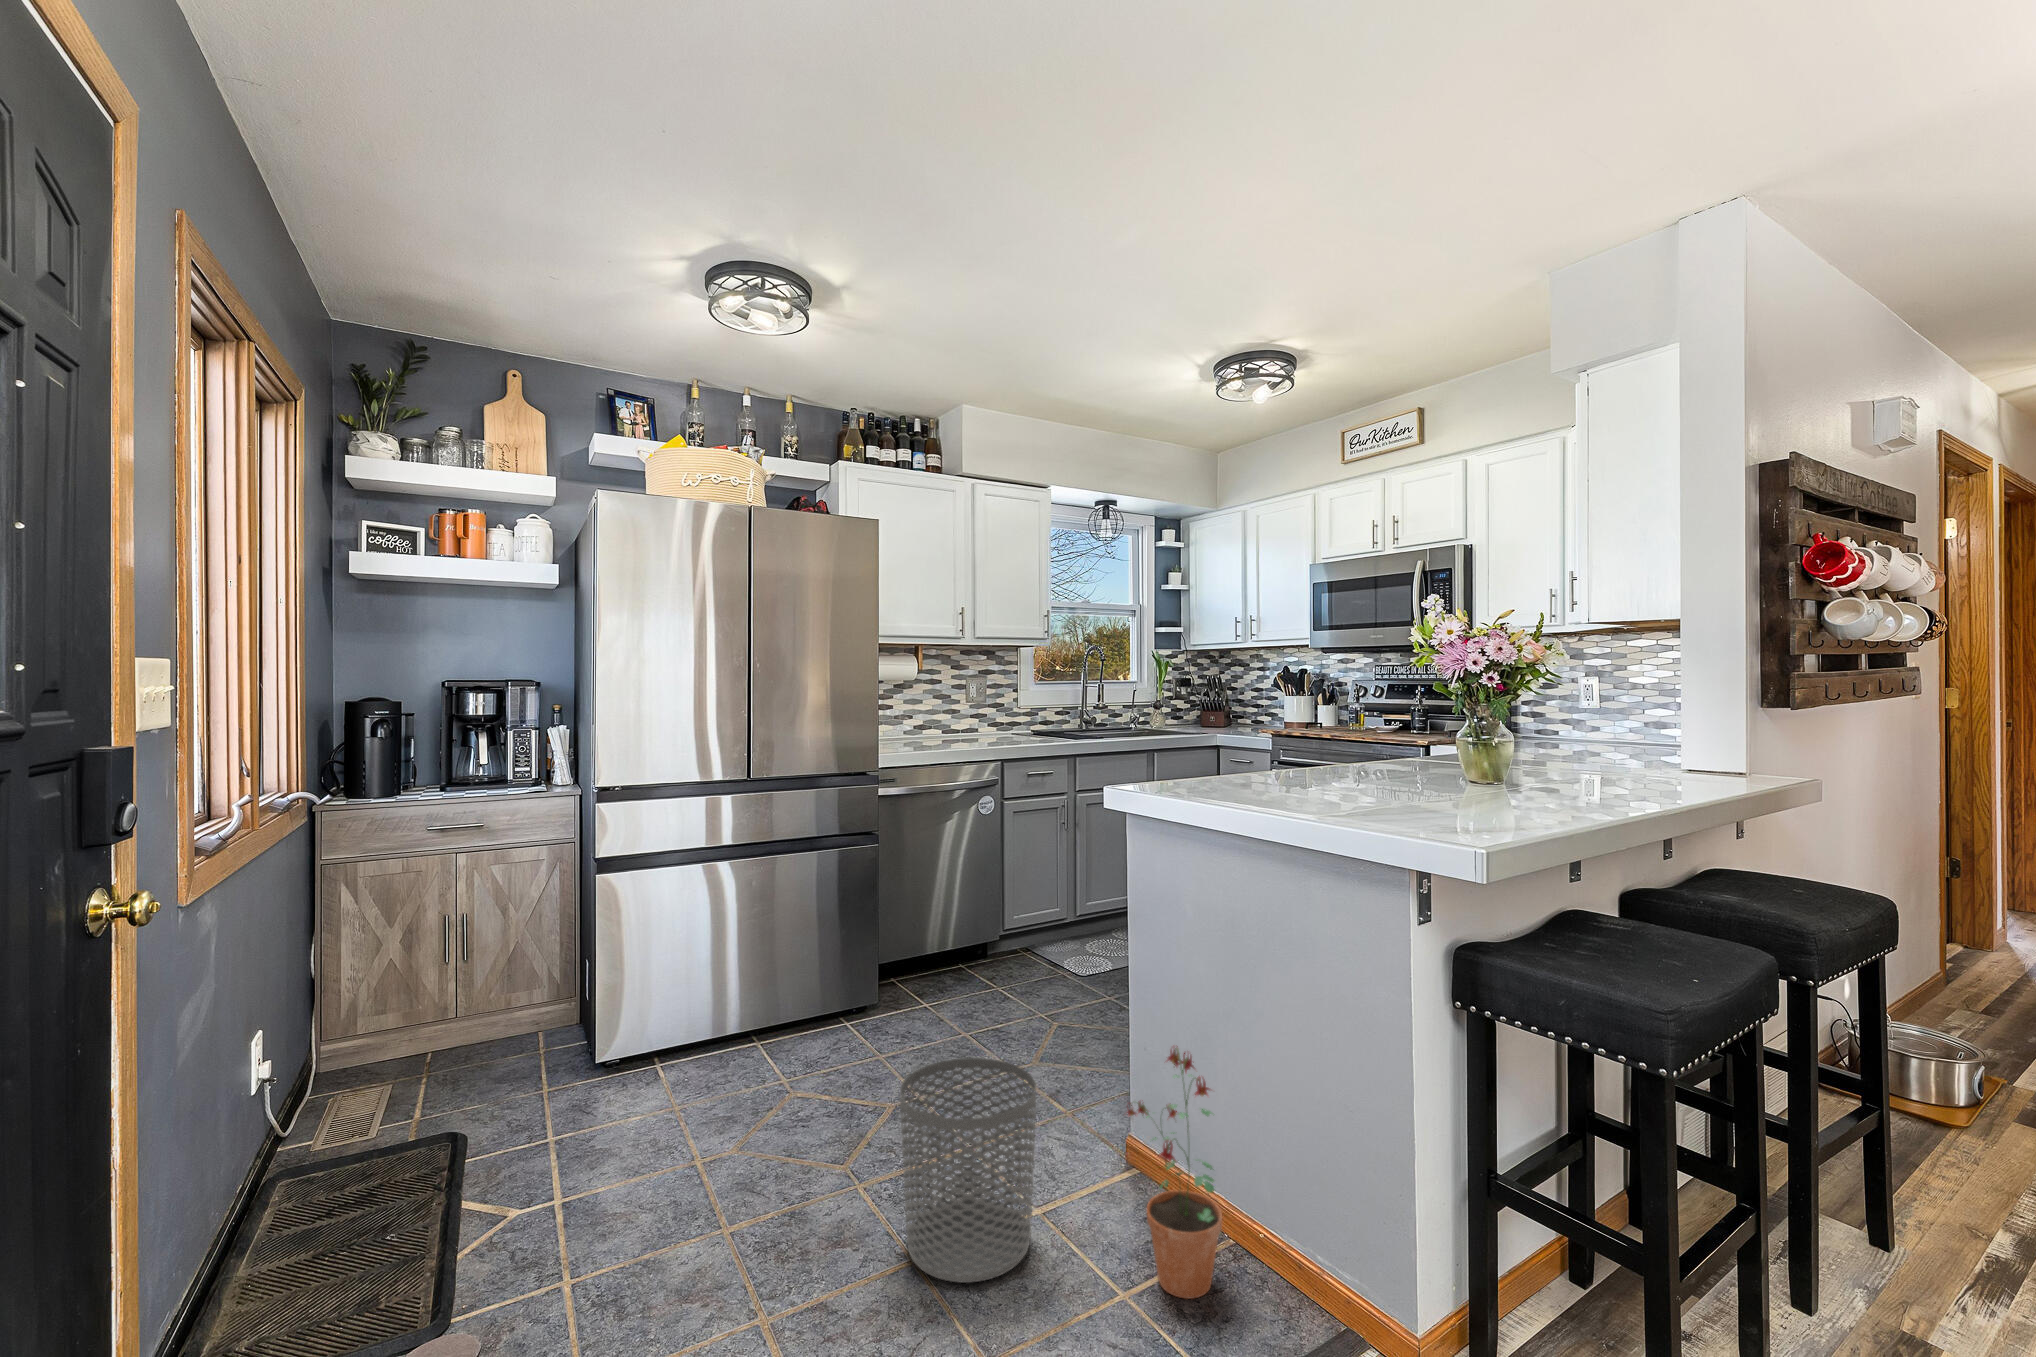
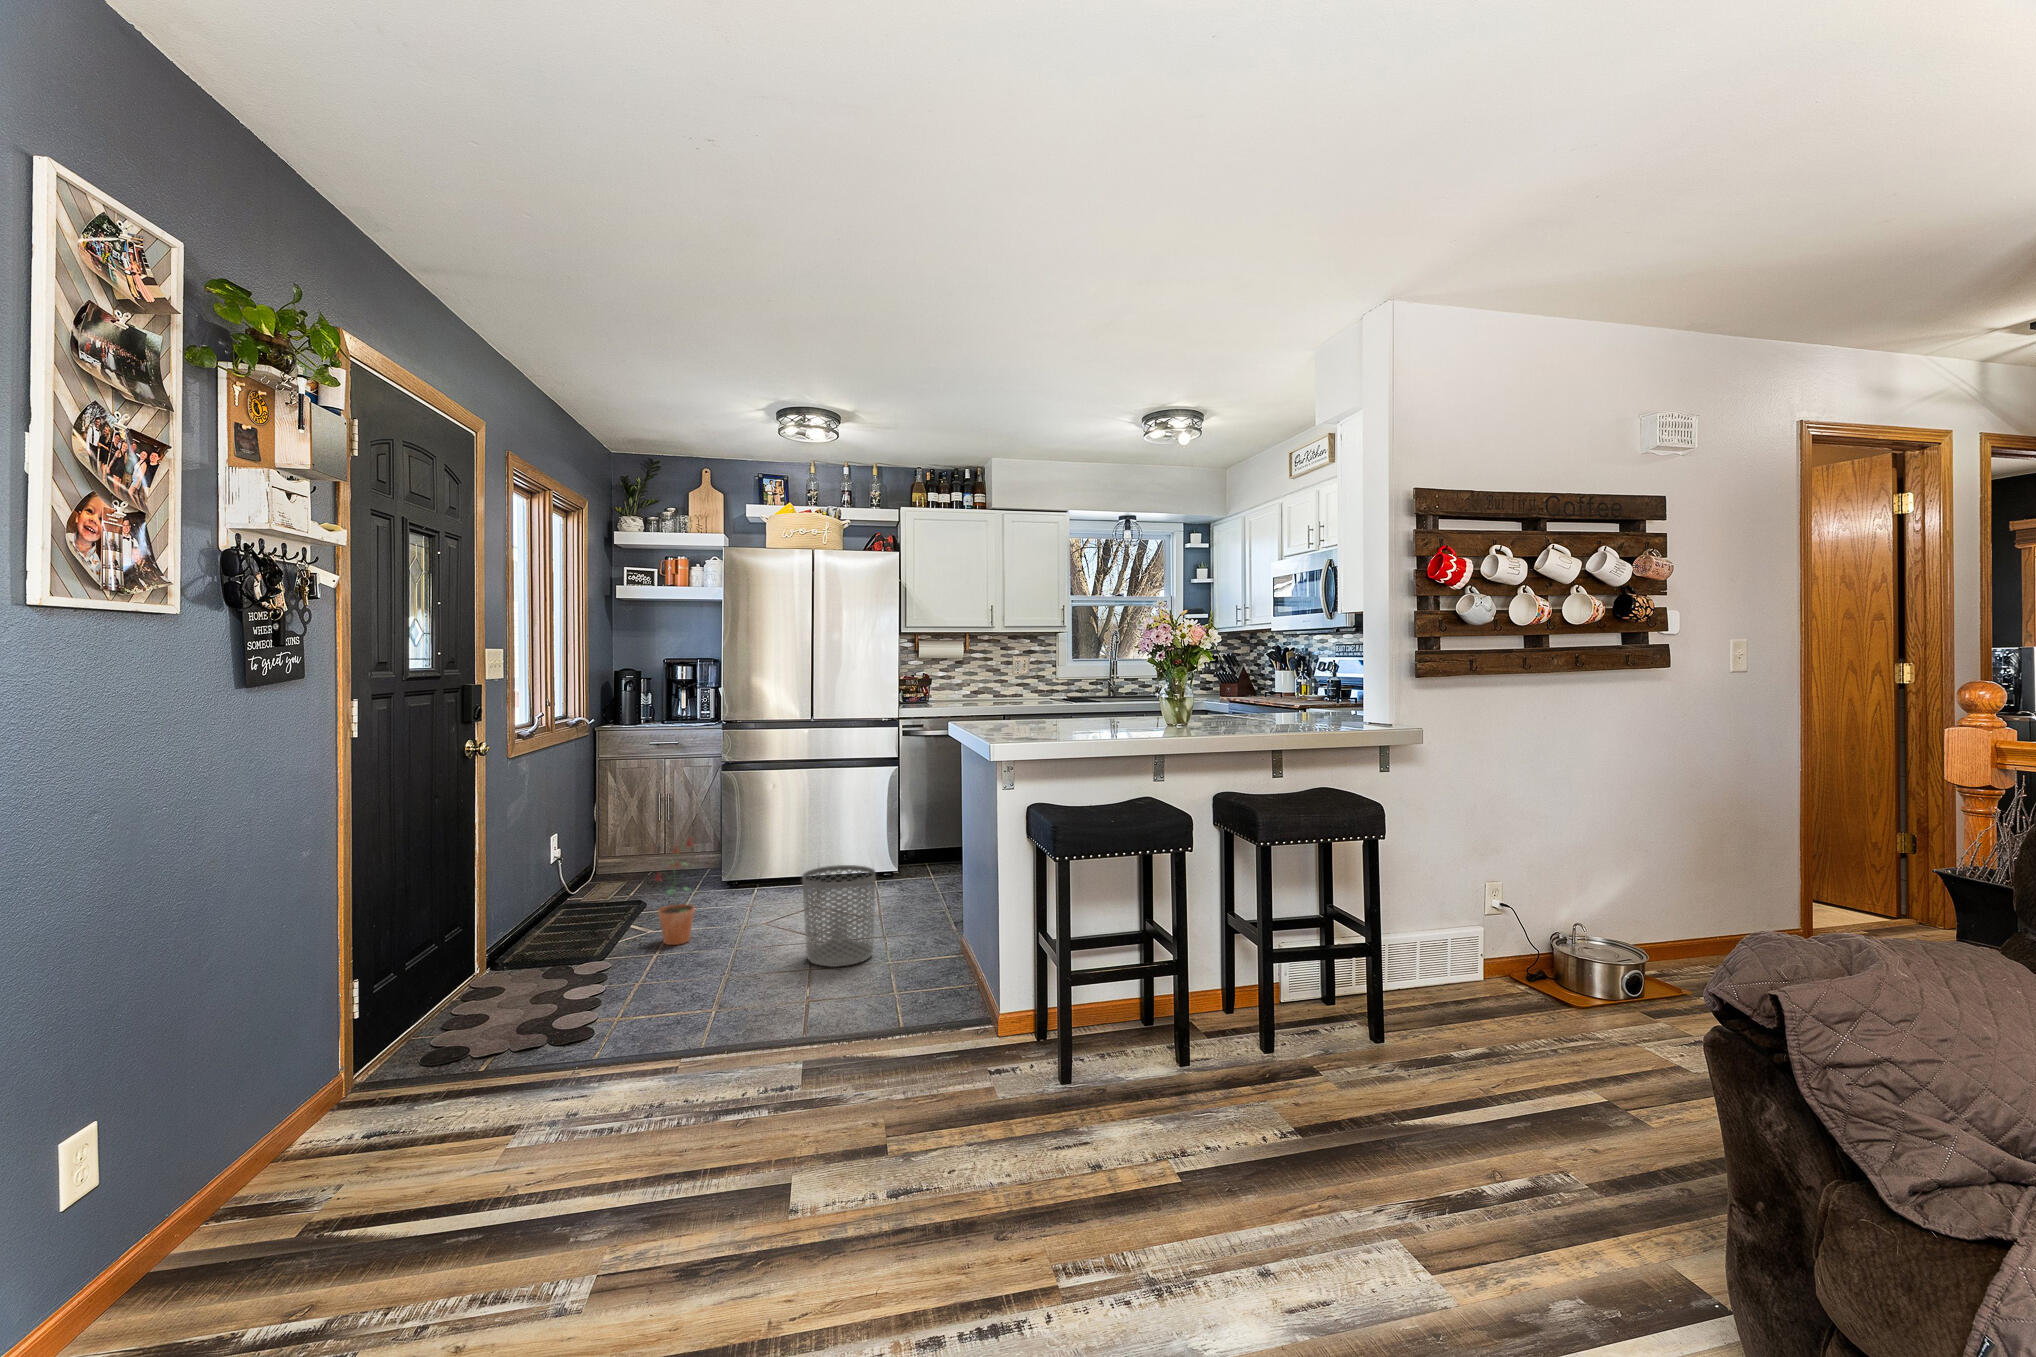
potted plant: present [1127,1046,1222,1299] -> present [655,837,695,945]

